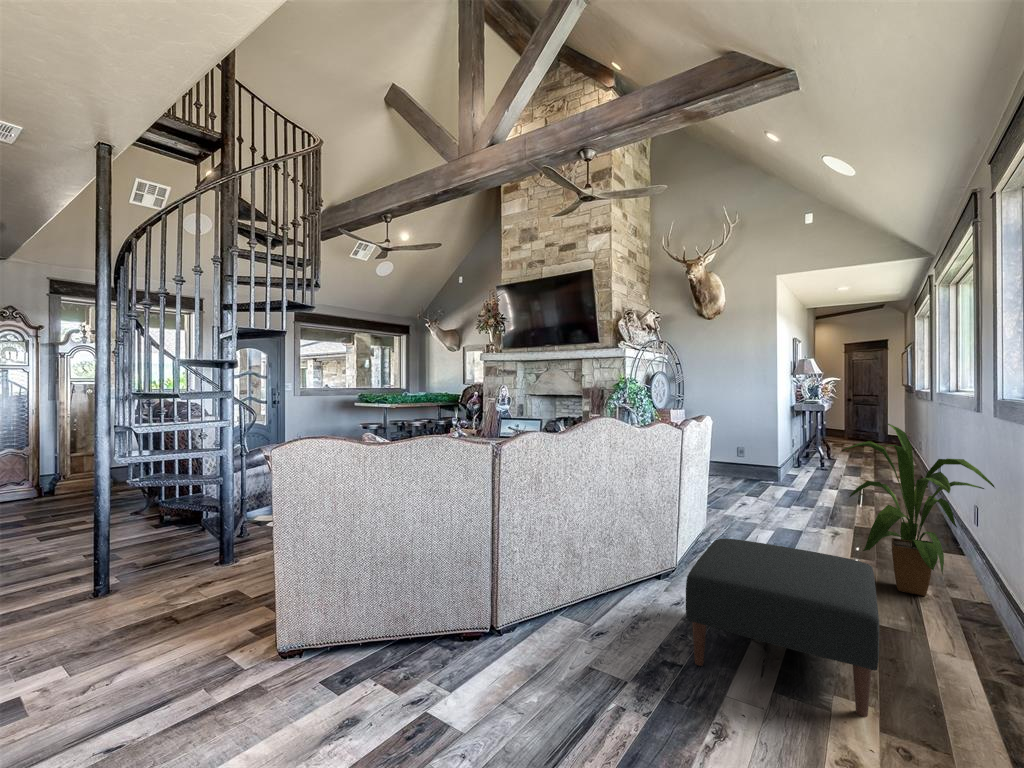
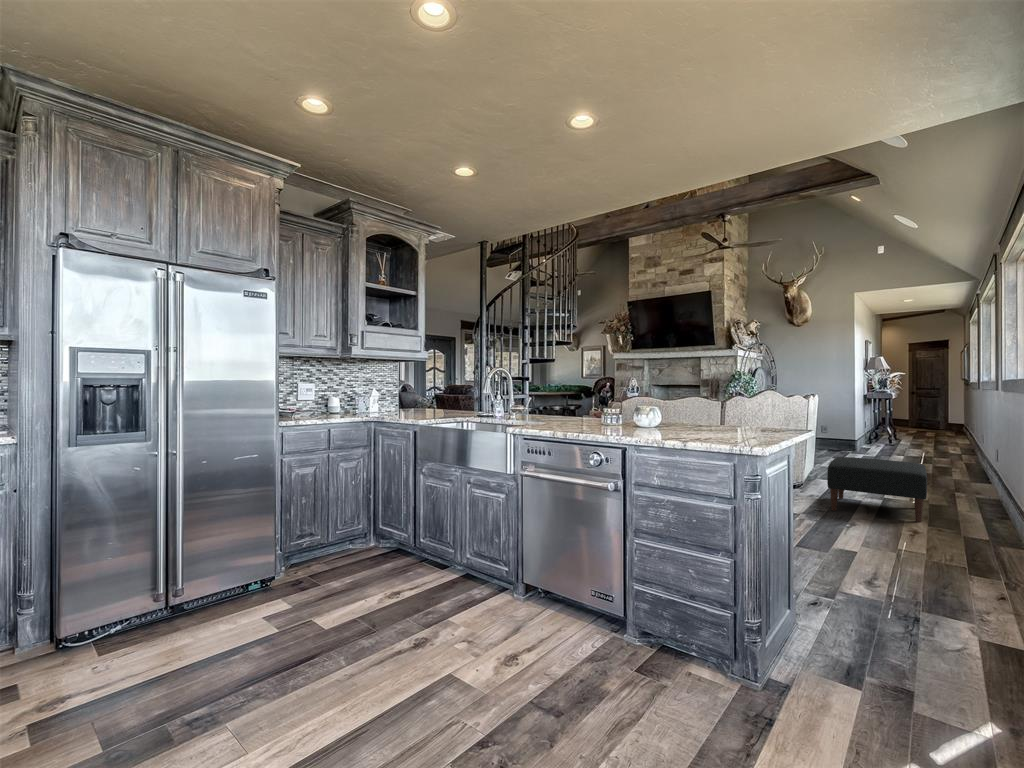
house plant: present [842,424,995,596] -> none [908,397,999,496]

